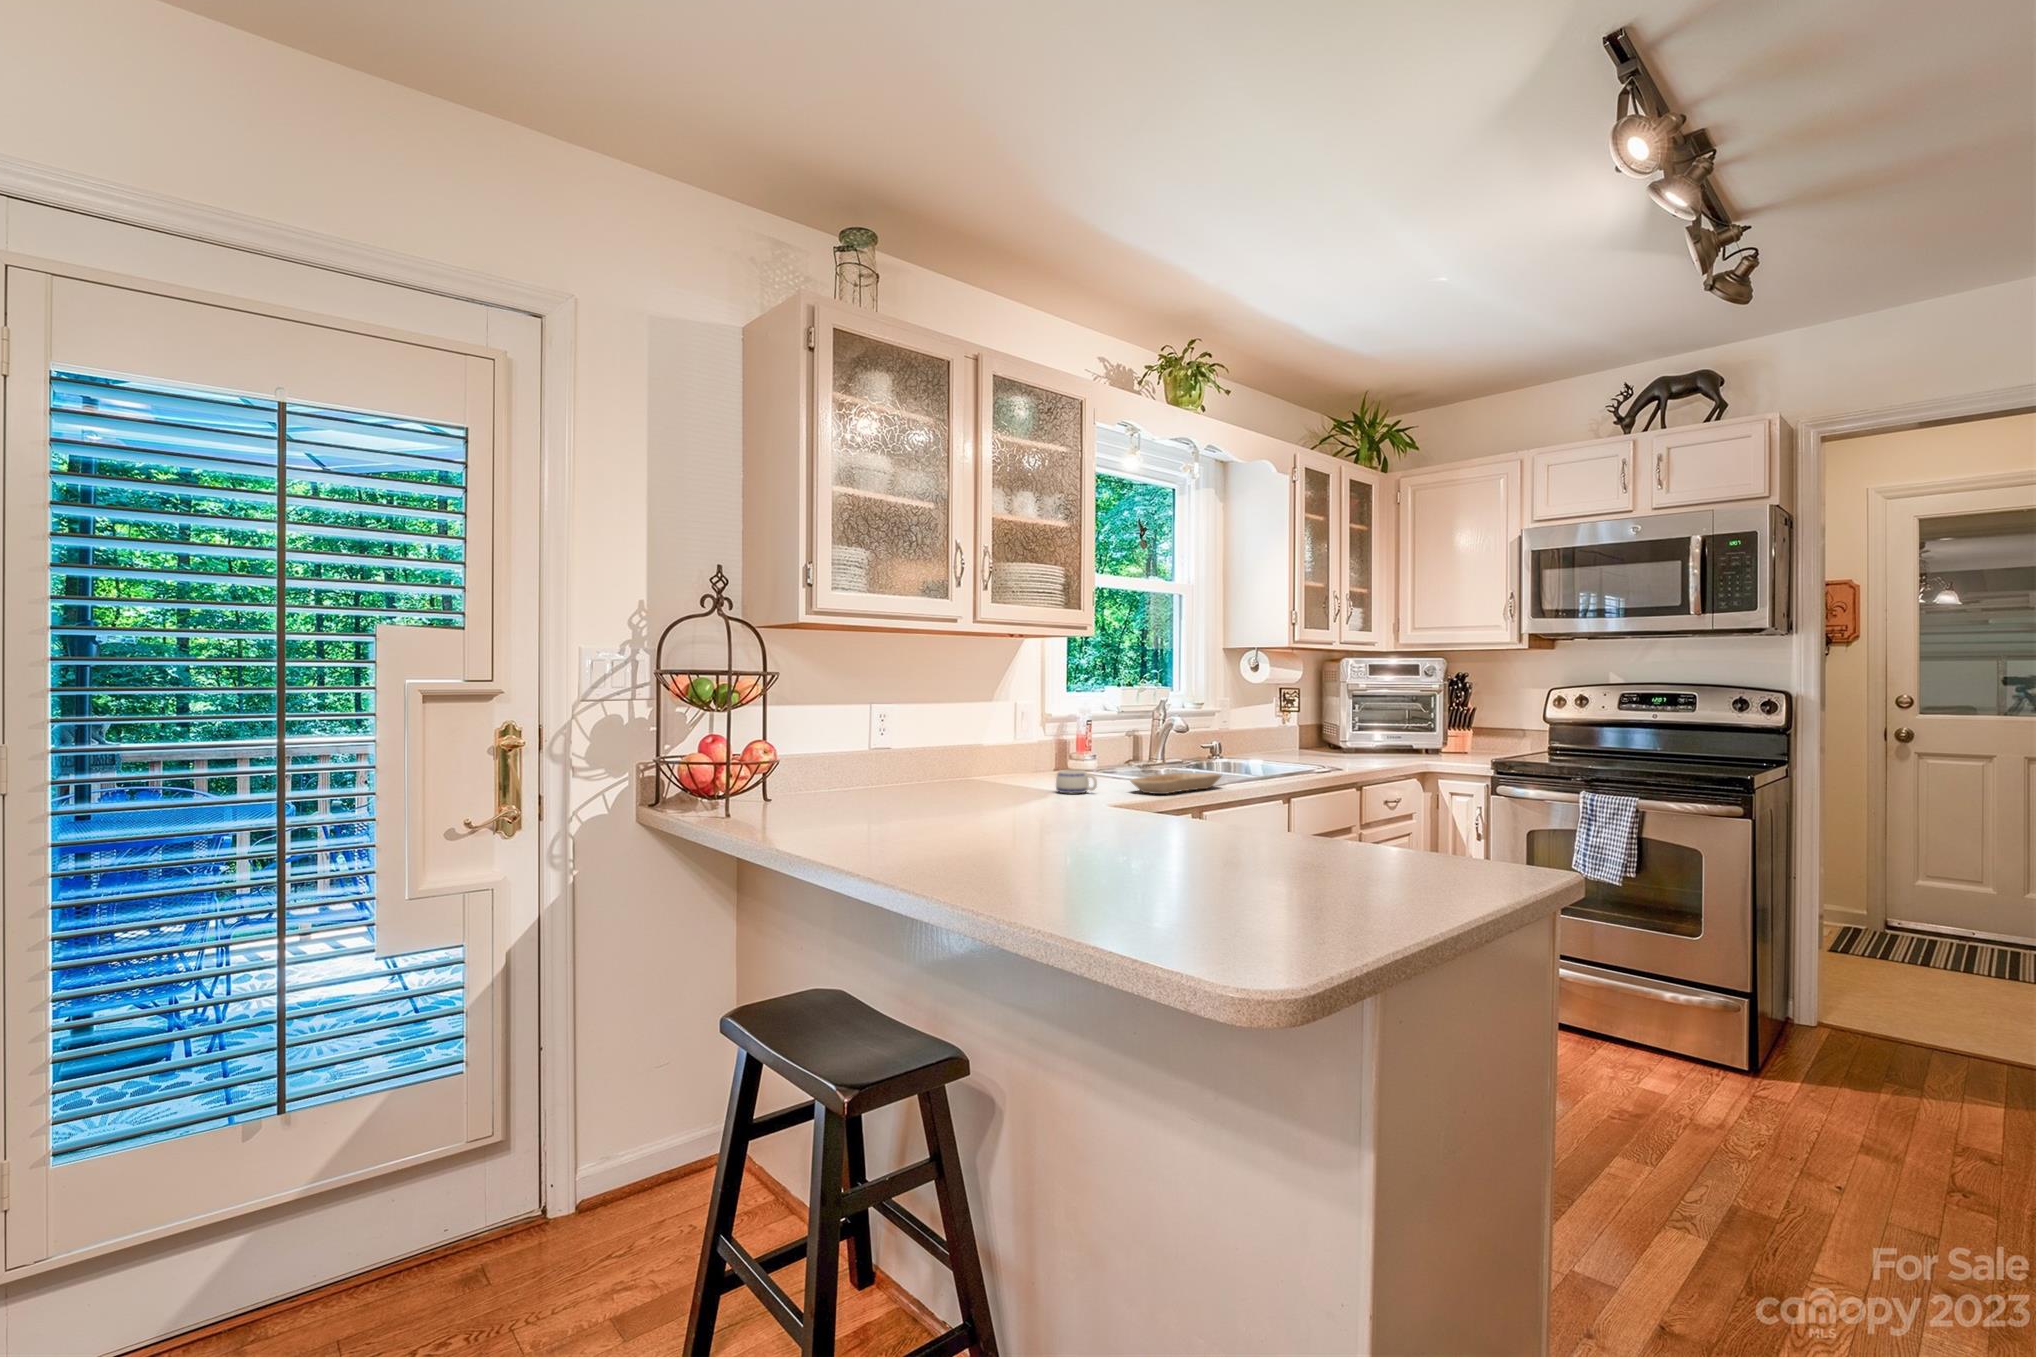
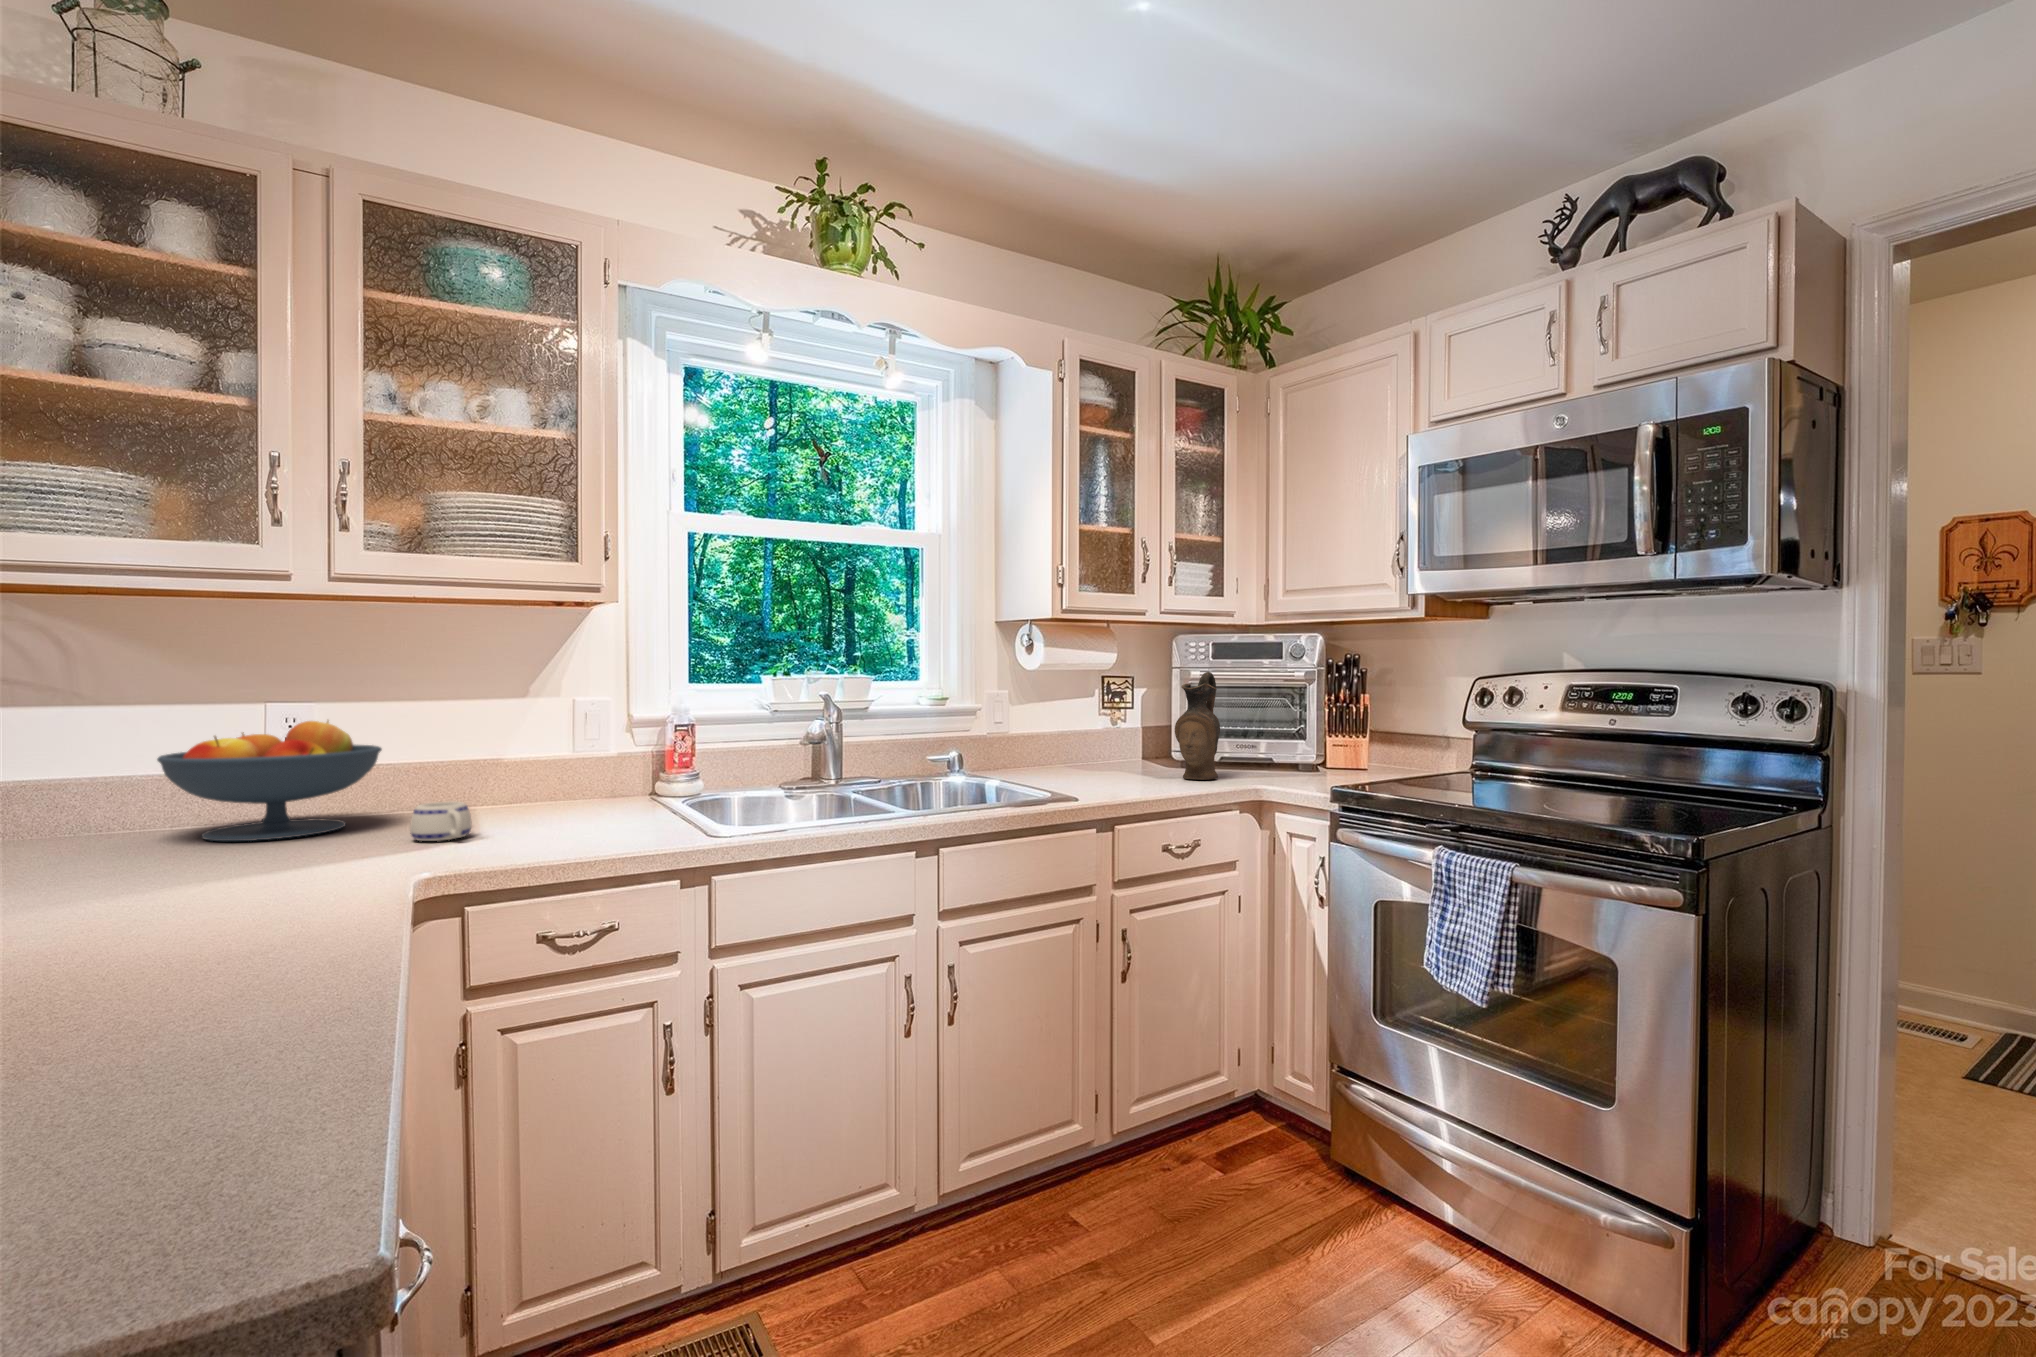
ceramic pitcher: none [1364,684,1397,759] -> present [1175,672,1220,780]
fruit bowl: none [893,719,1008,796] -> present [157,721,382,841]
tray: present [1131,773,1221,794] -> none [517,807,714,847]

